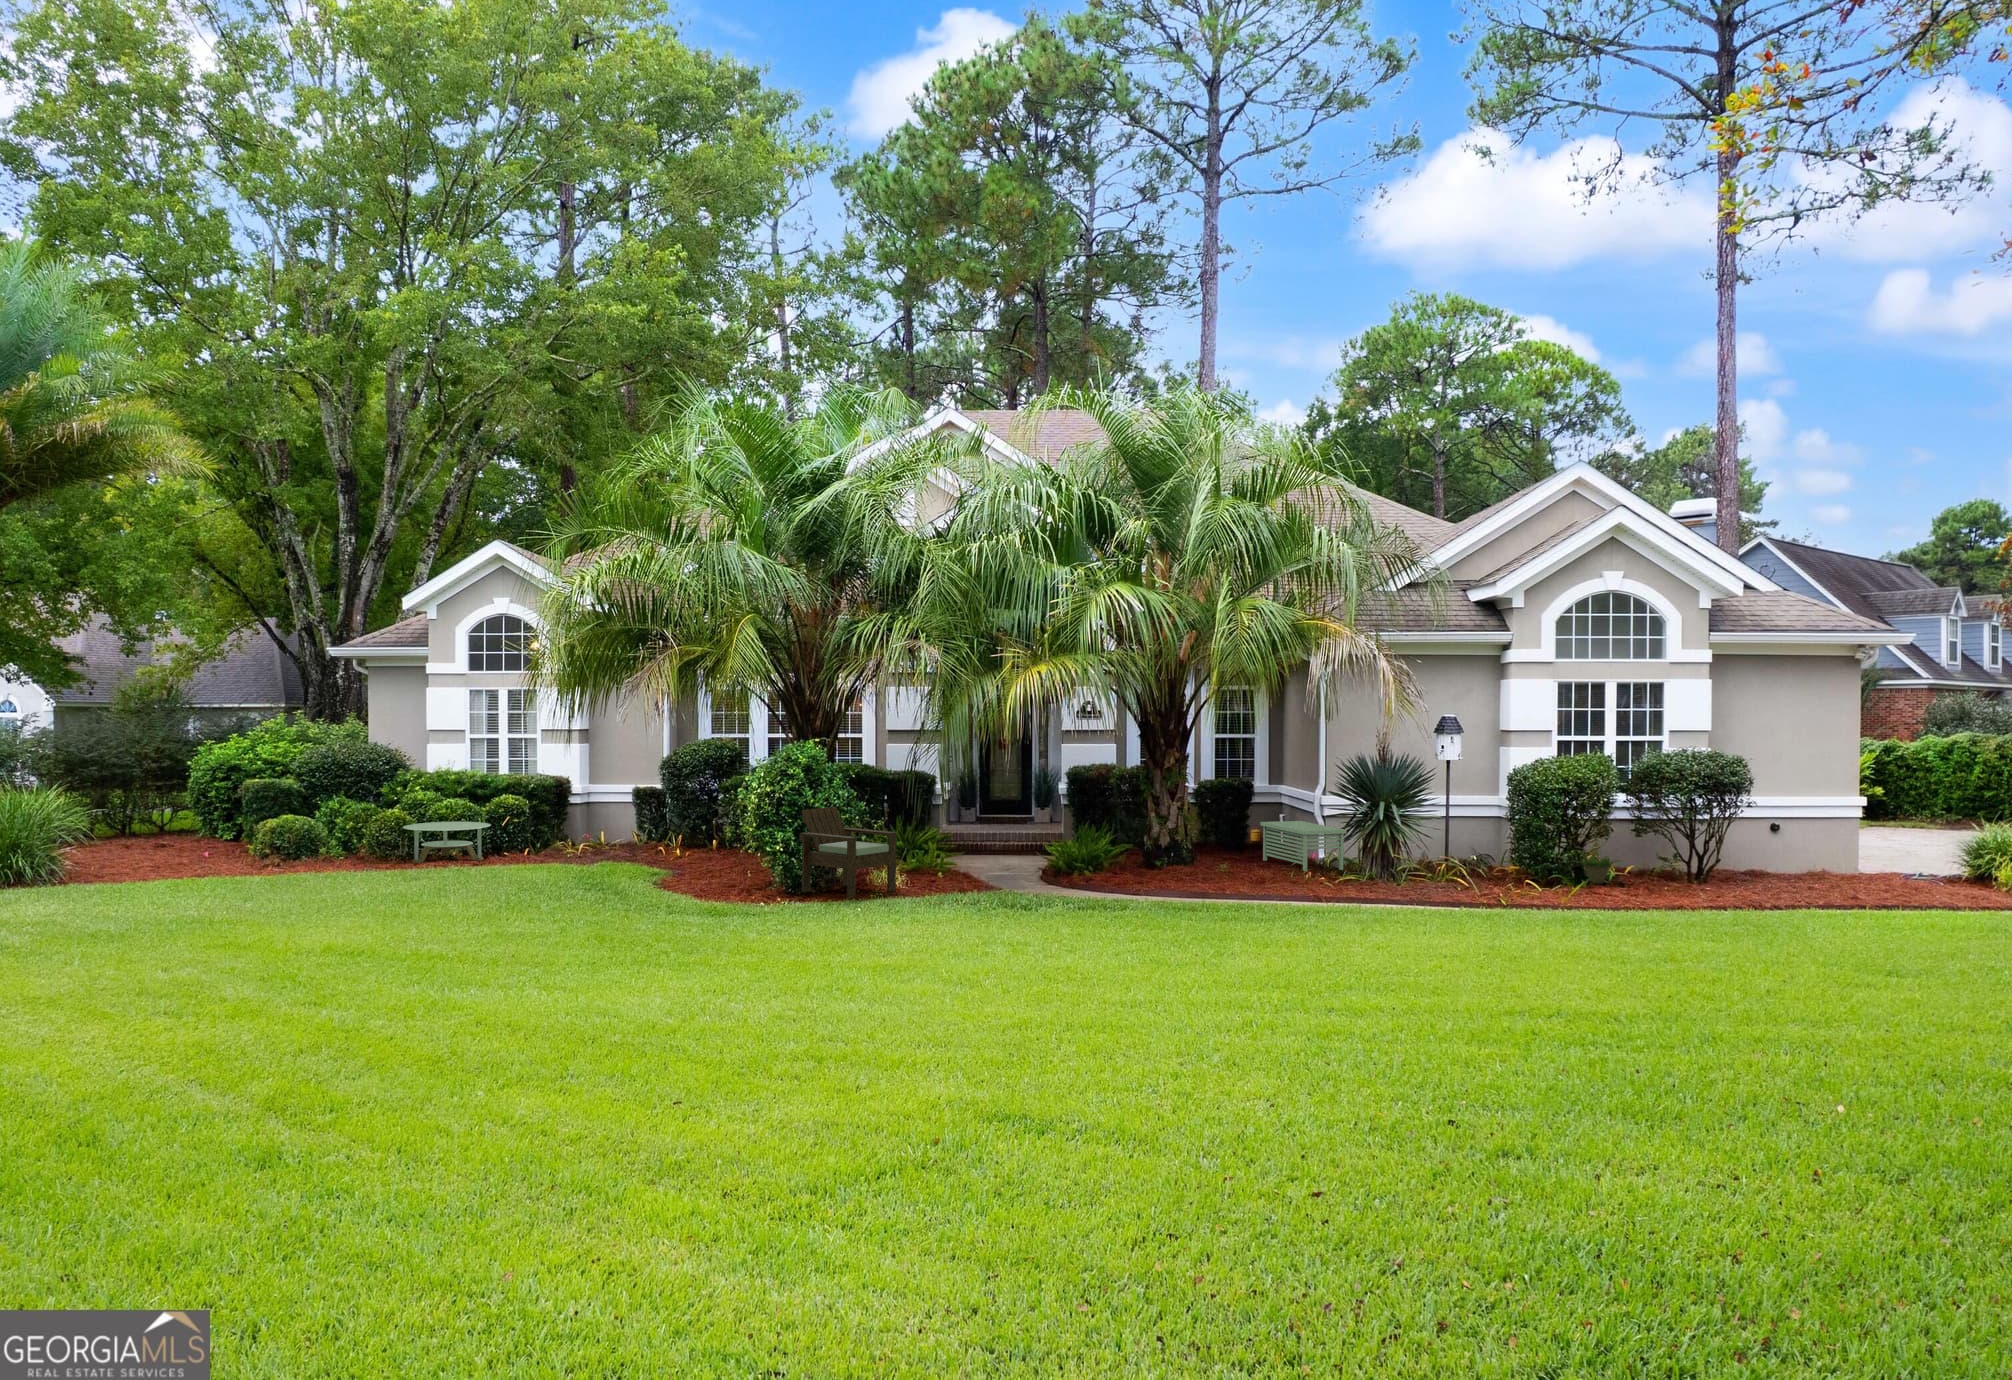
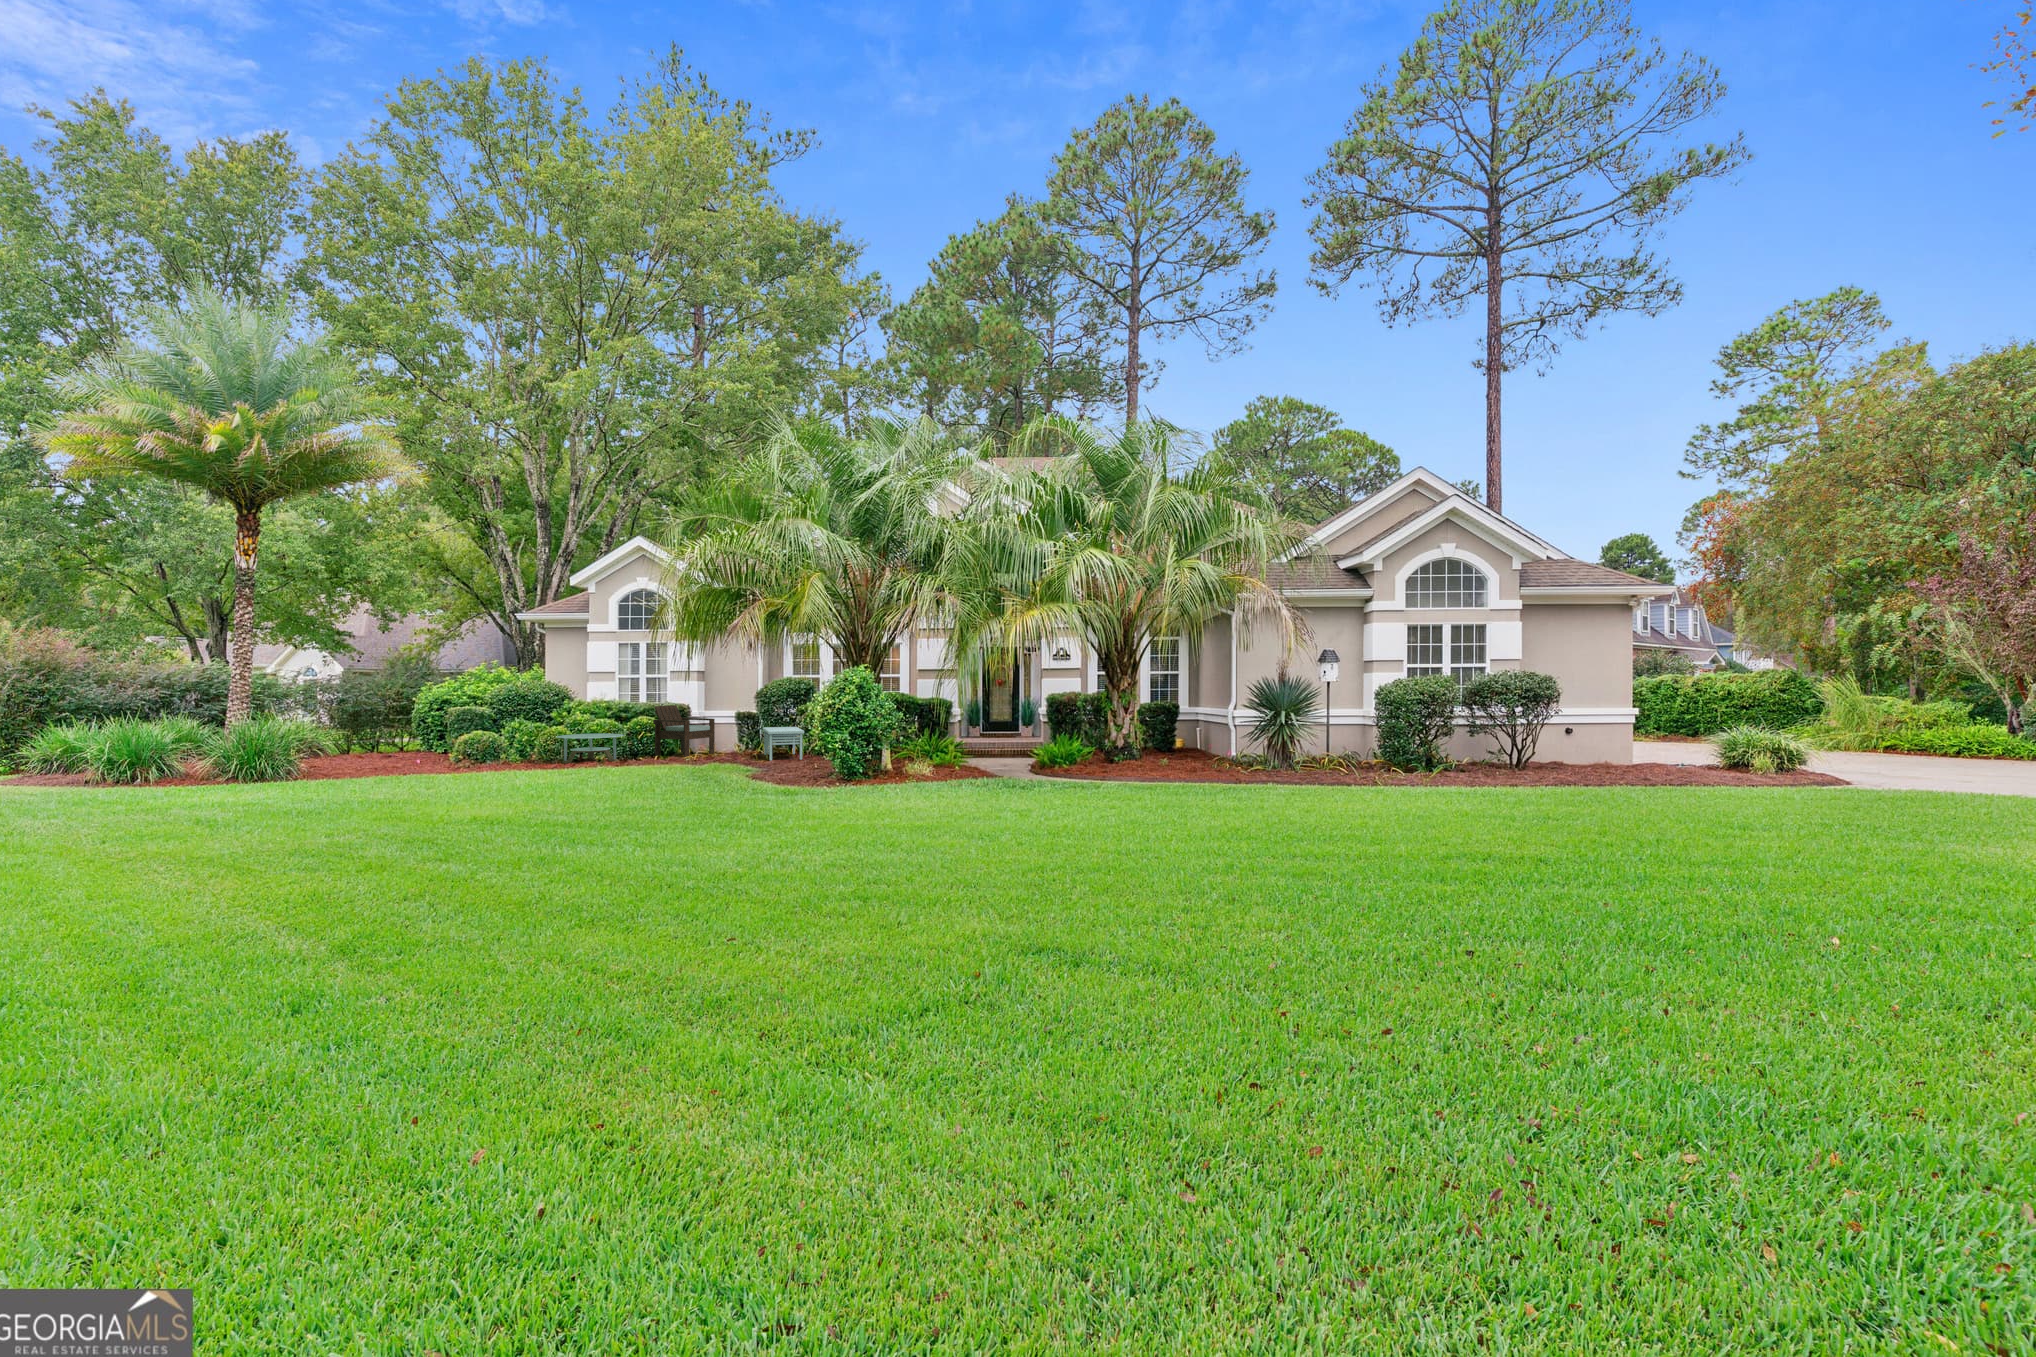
chair: present [800,807,896,898] -> present [653,705,715,757]
storage bench: present [1260,821,1346,871] -> present [763,727,804,761]
decorative plant: present [1579,855,1618,883] -> none [1430,749,1470,770]

